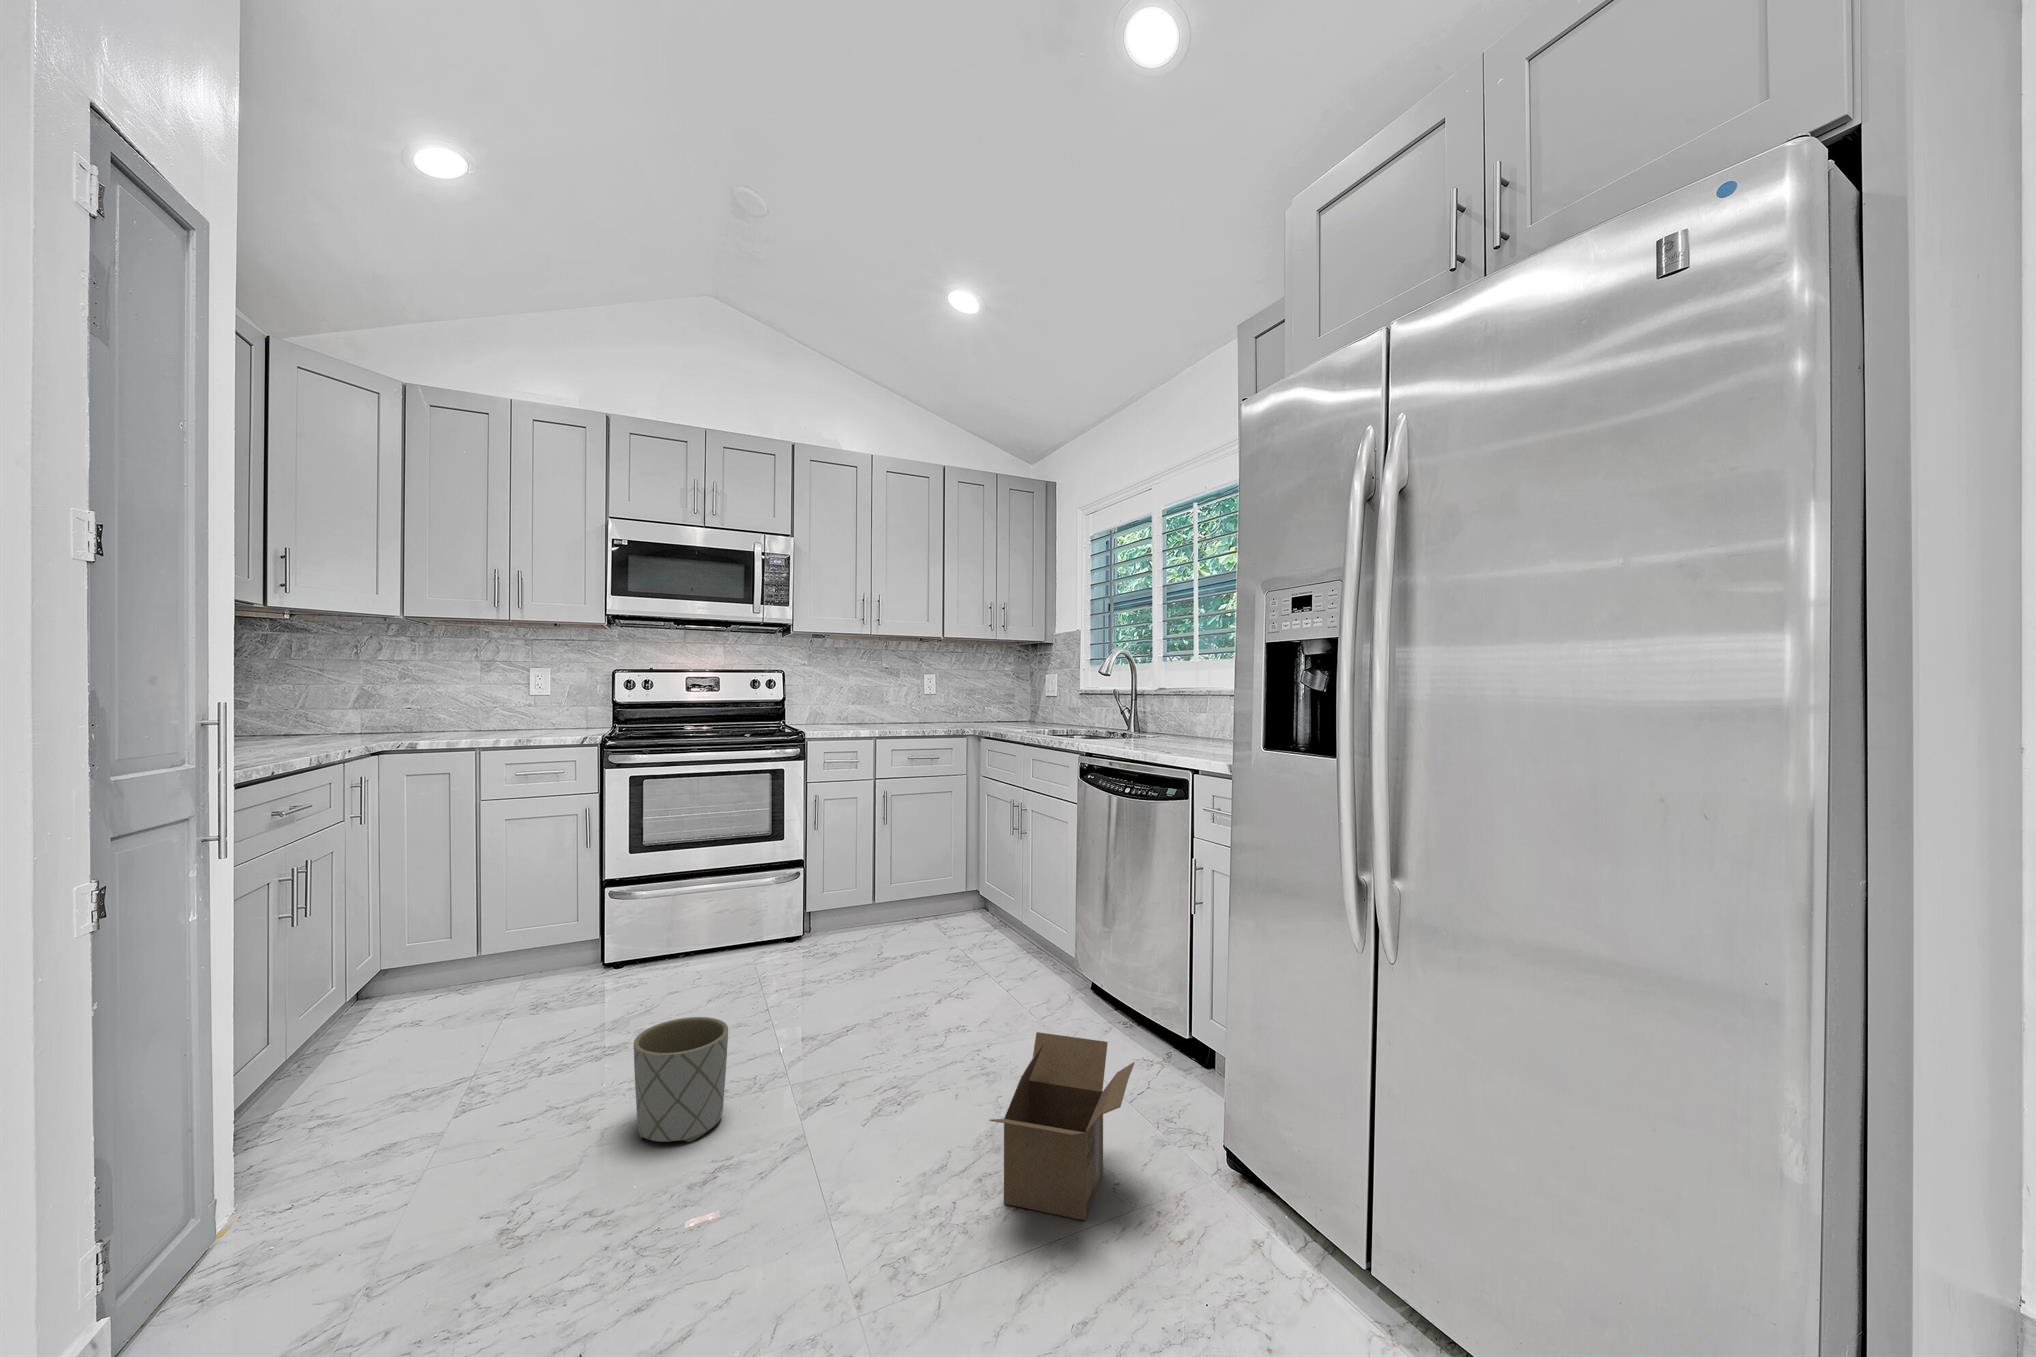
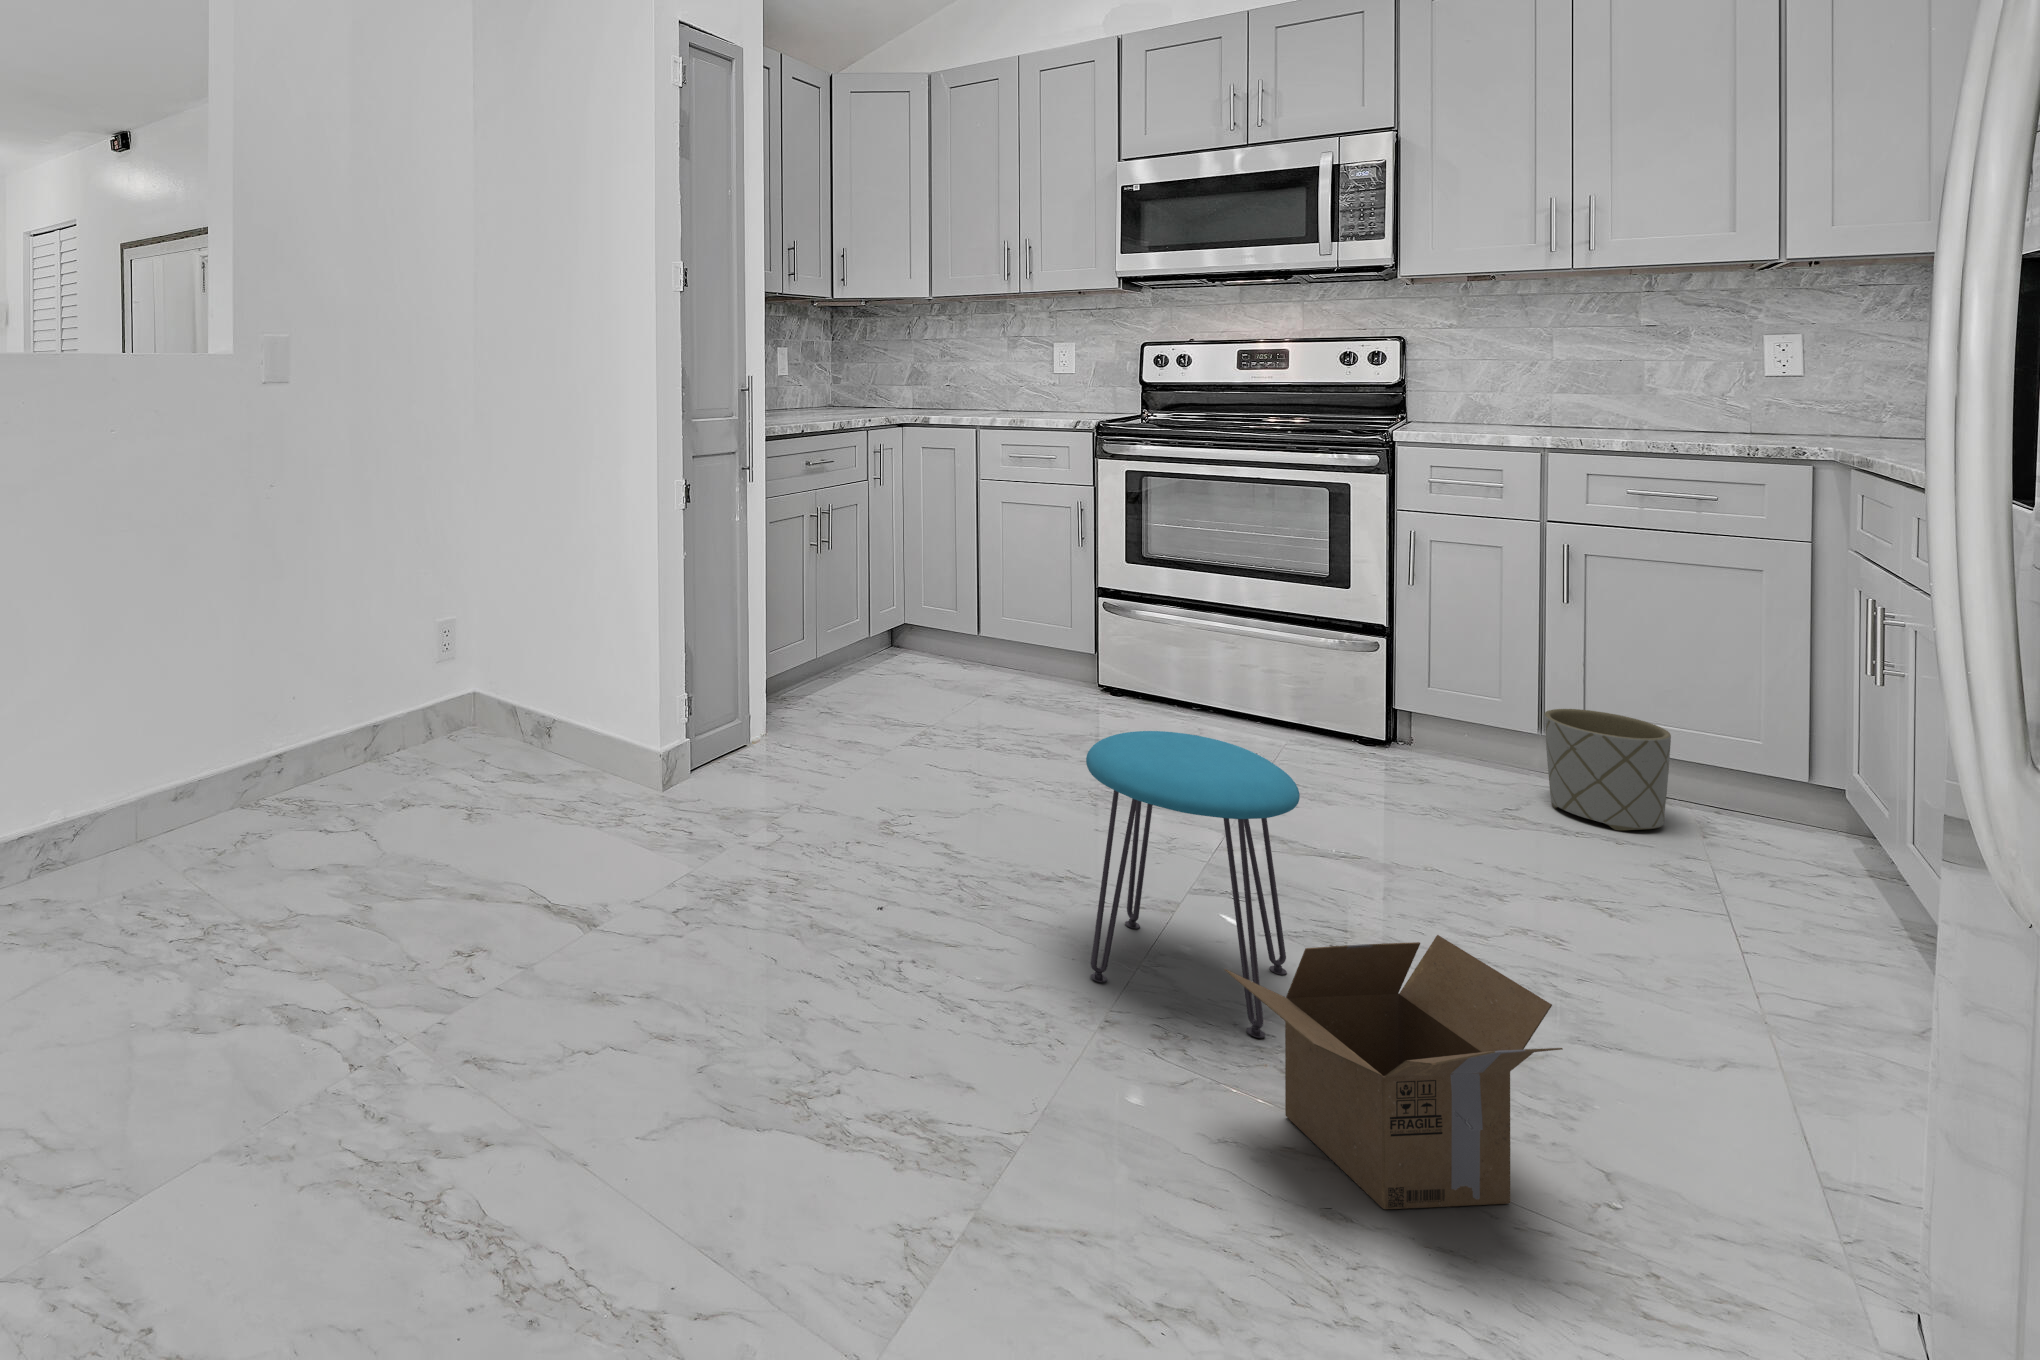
stool: none [801,960,946,1197] -> present [1086,731,1300,1038]
planter: present [634,1017,728,1142] -> present [1544,709,1671,830]

